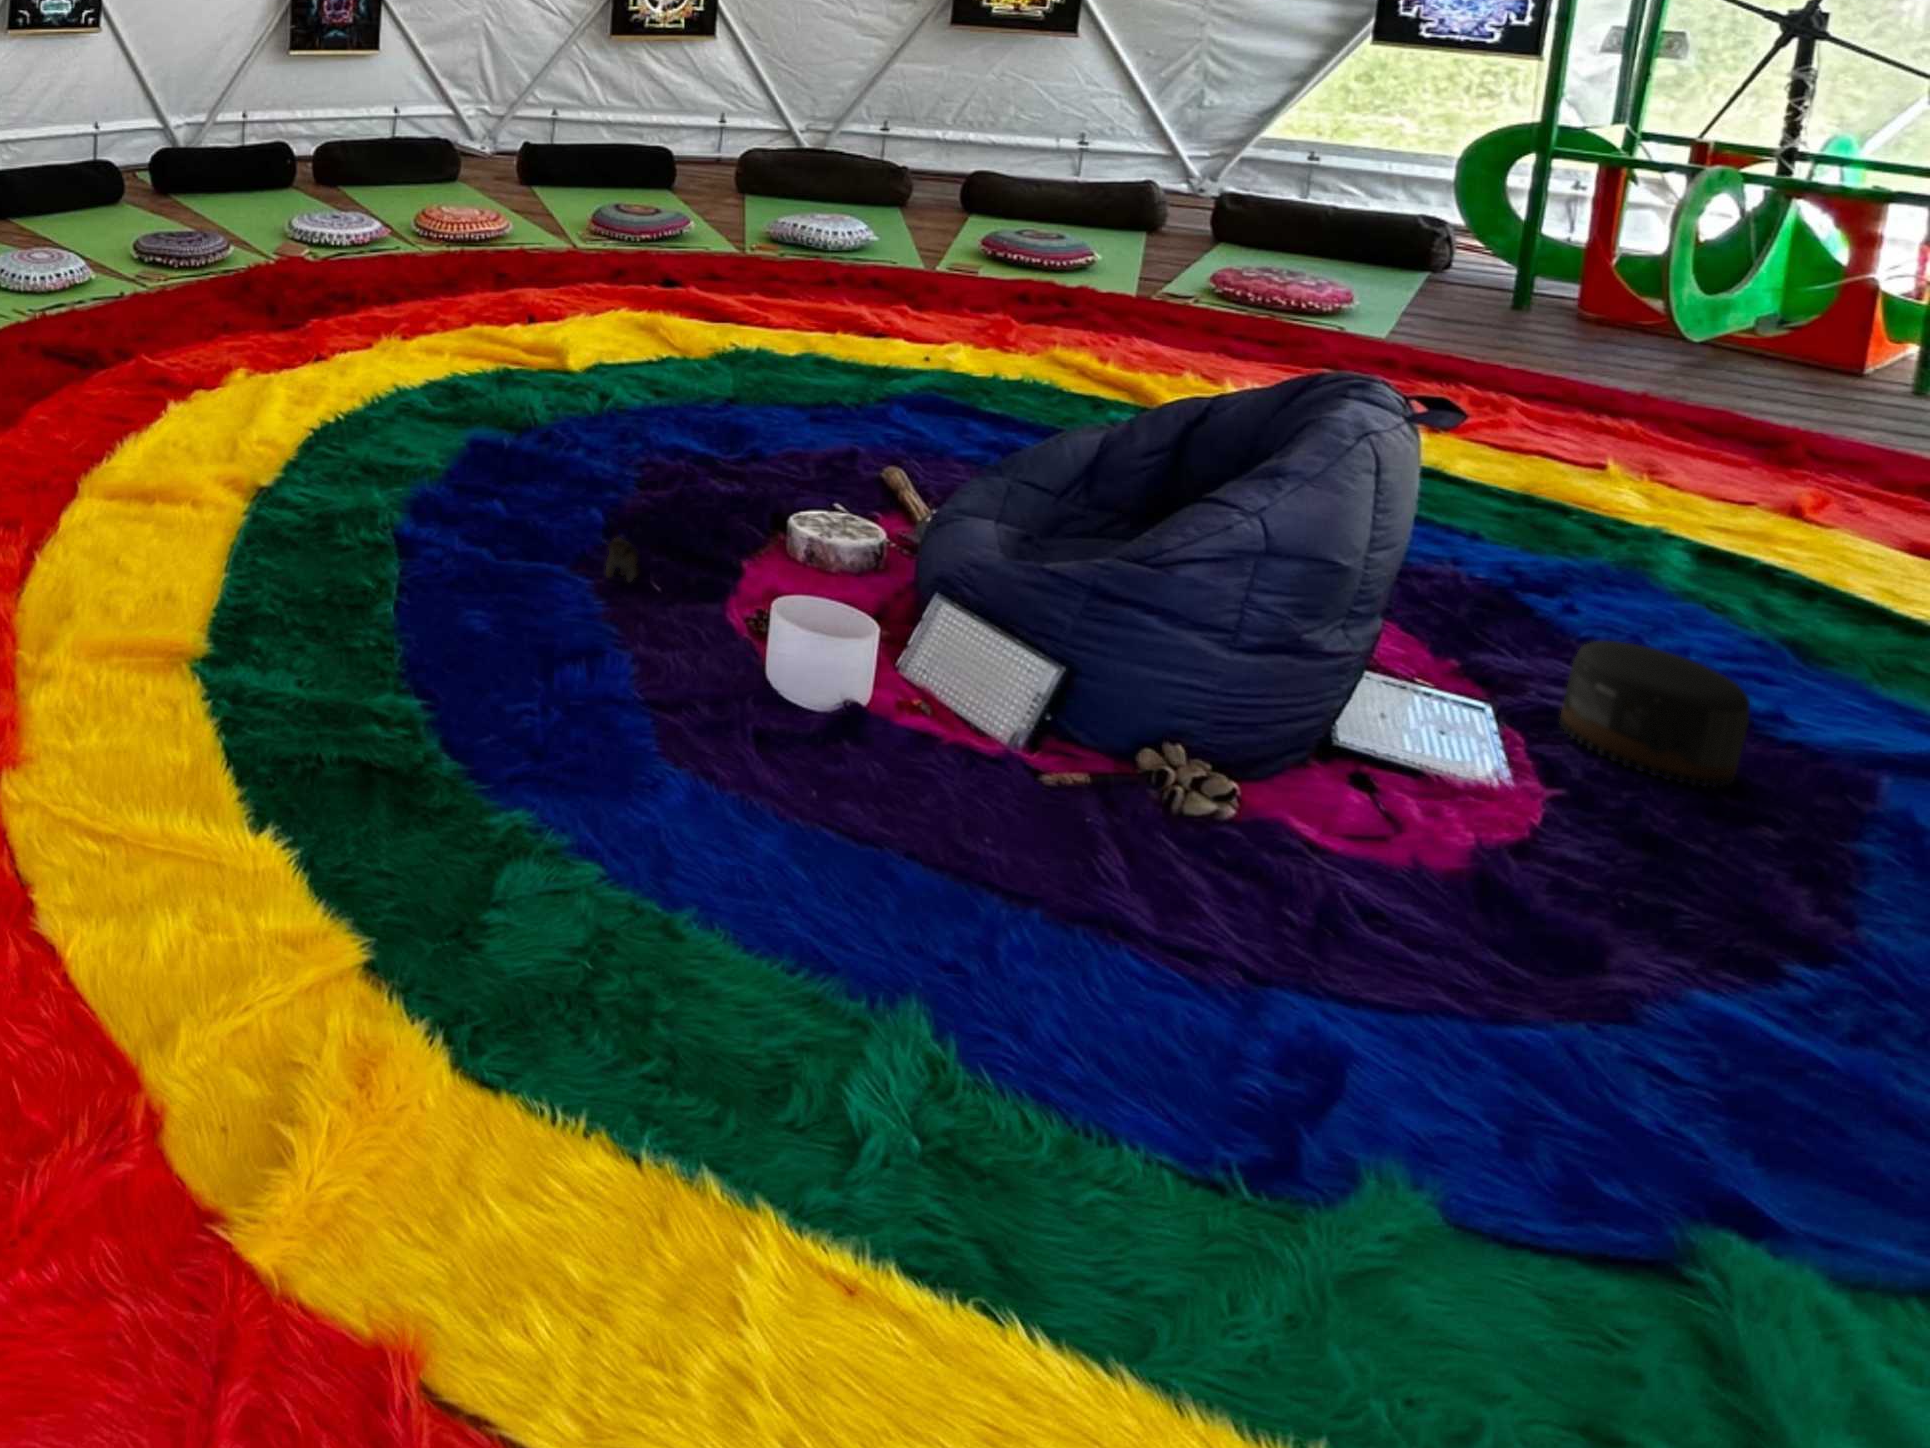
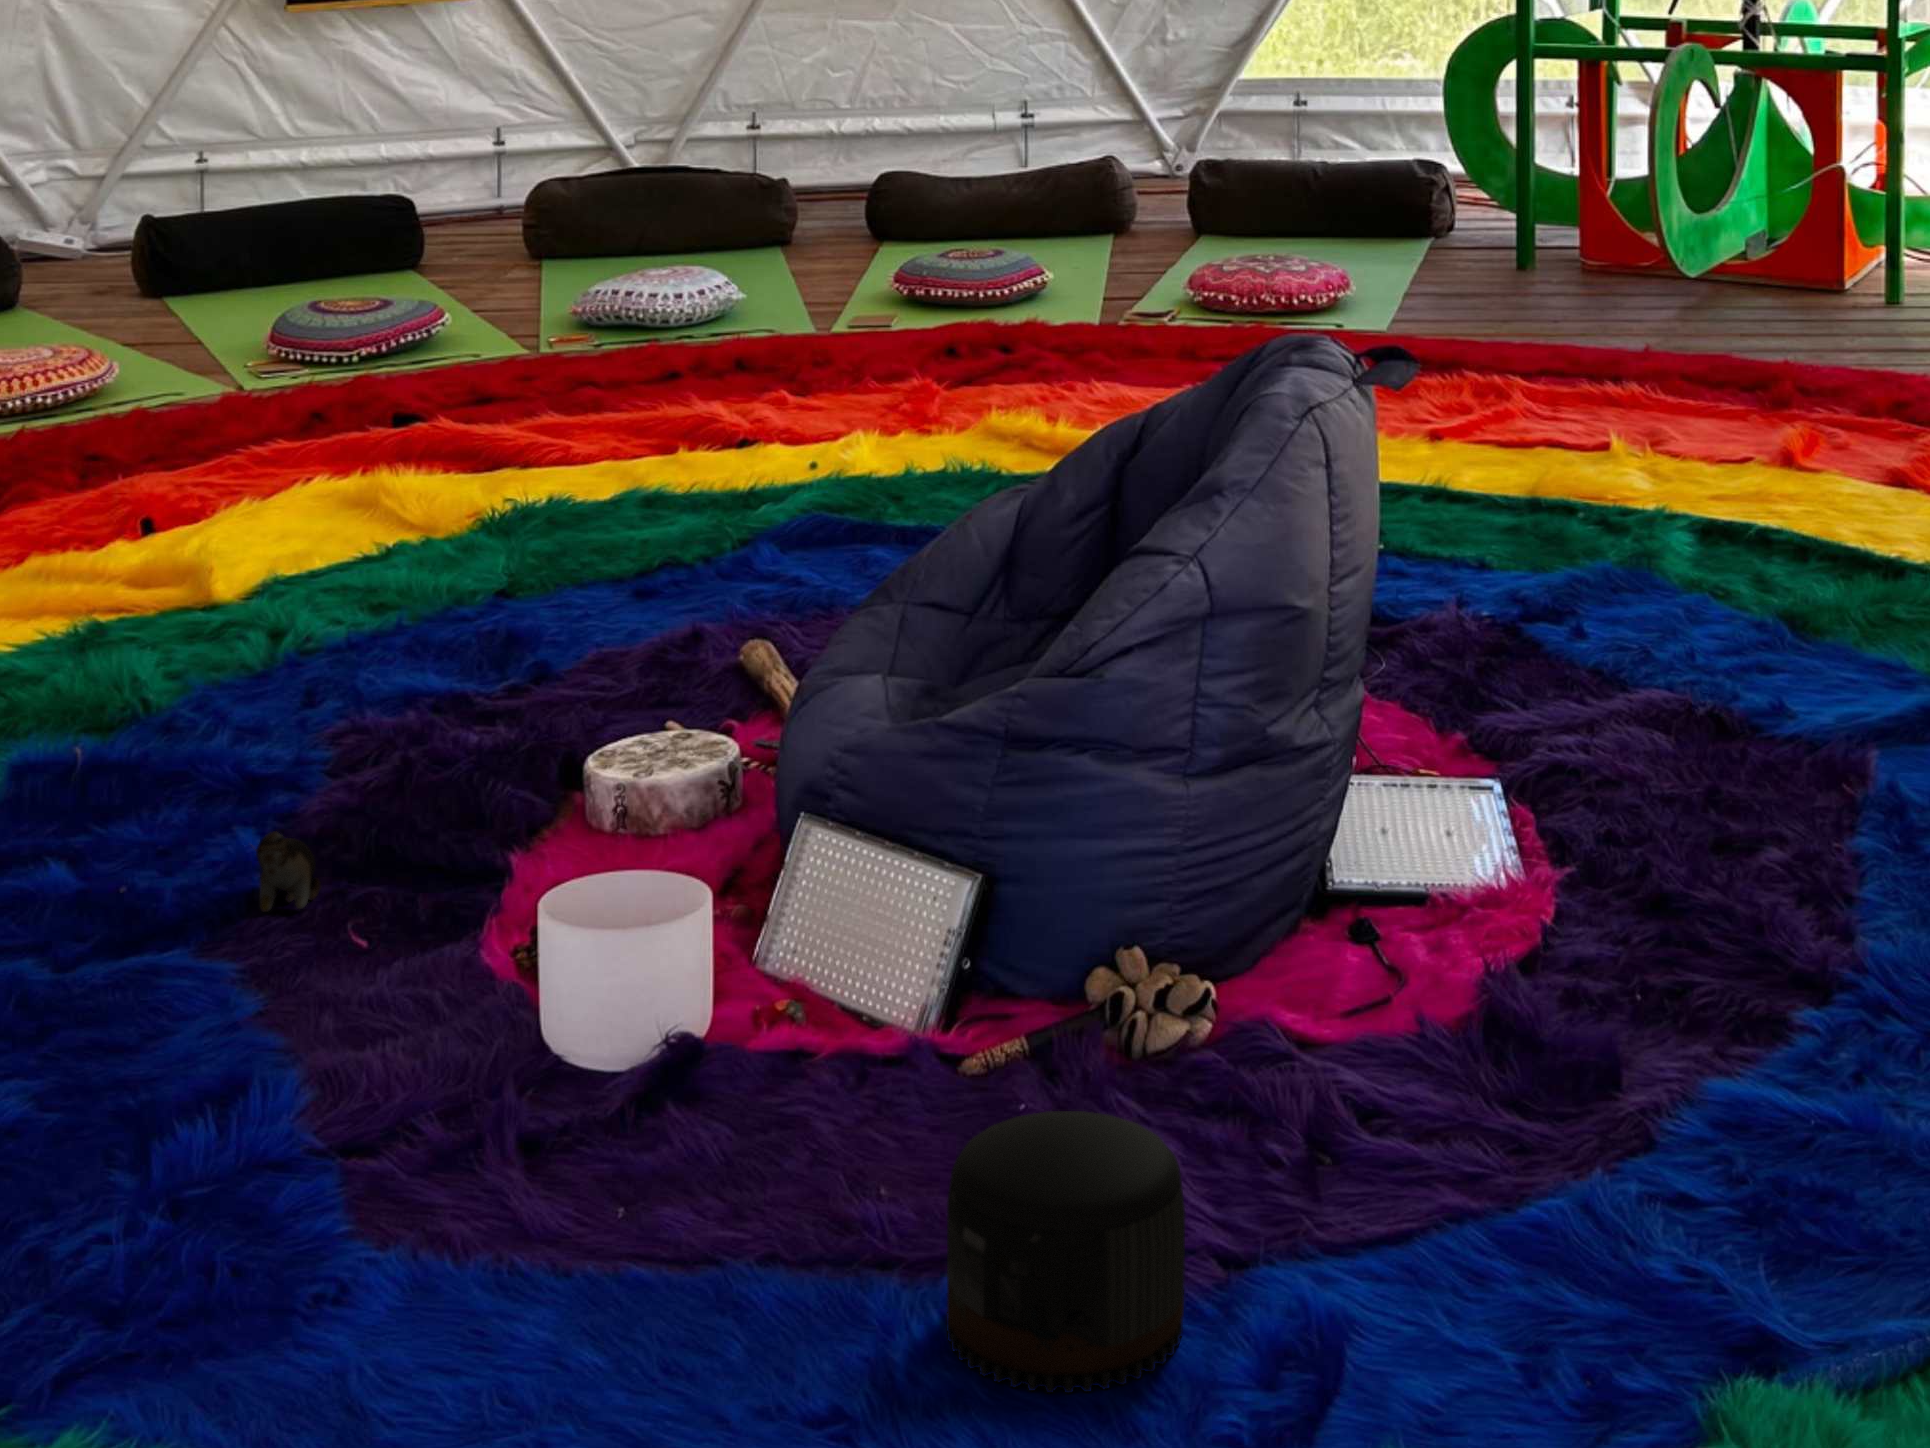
pouf: present [1560,641,1750,787] -> present [946,1111,1185,1393]

